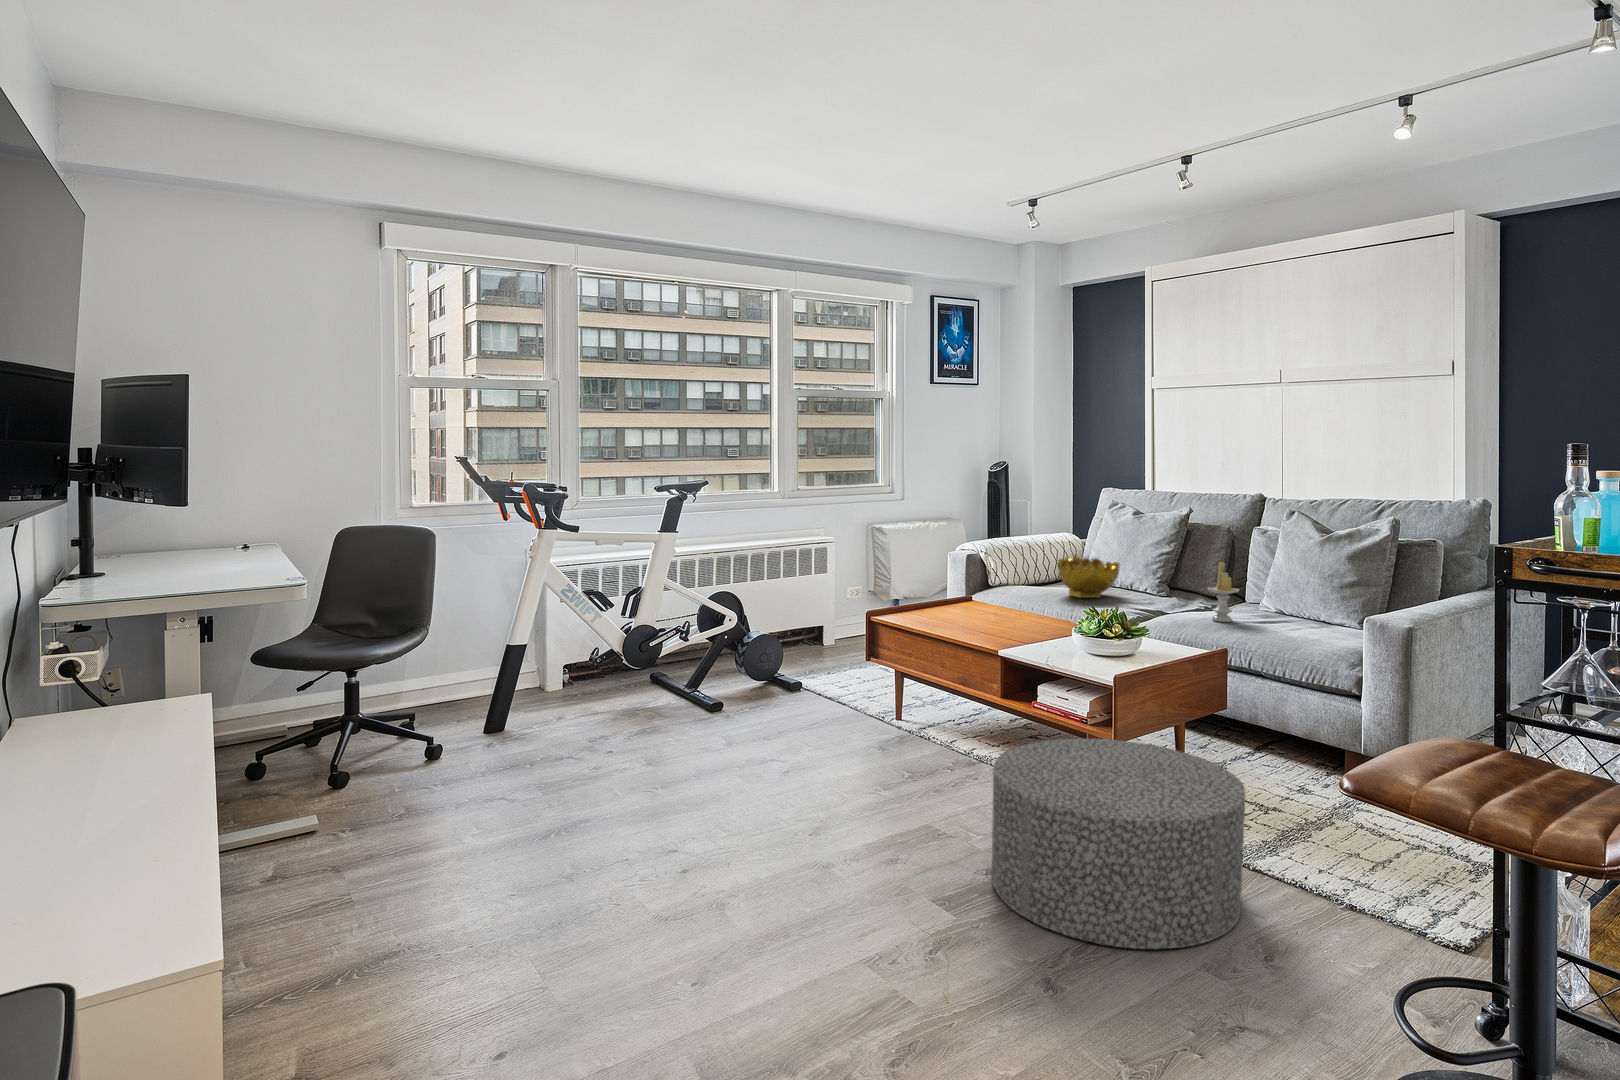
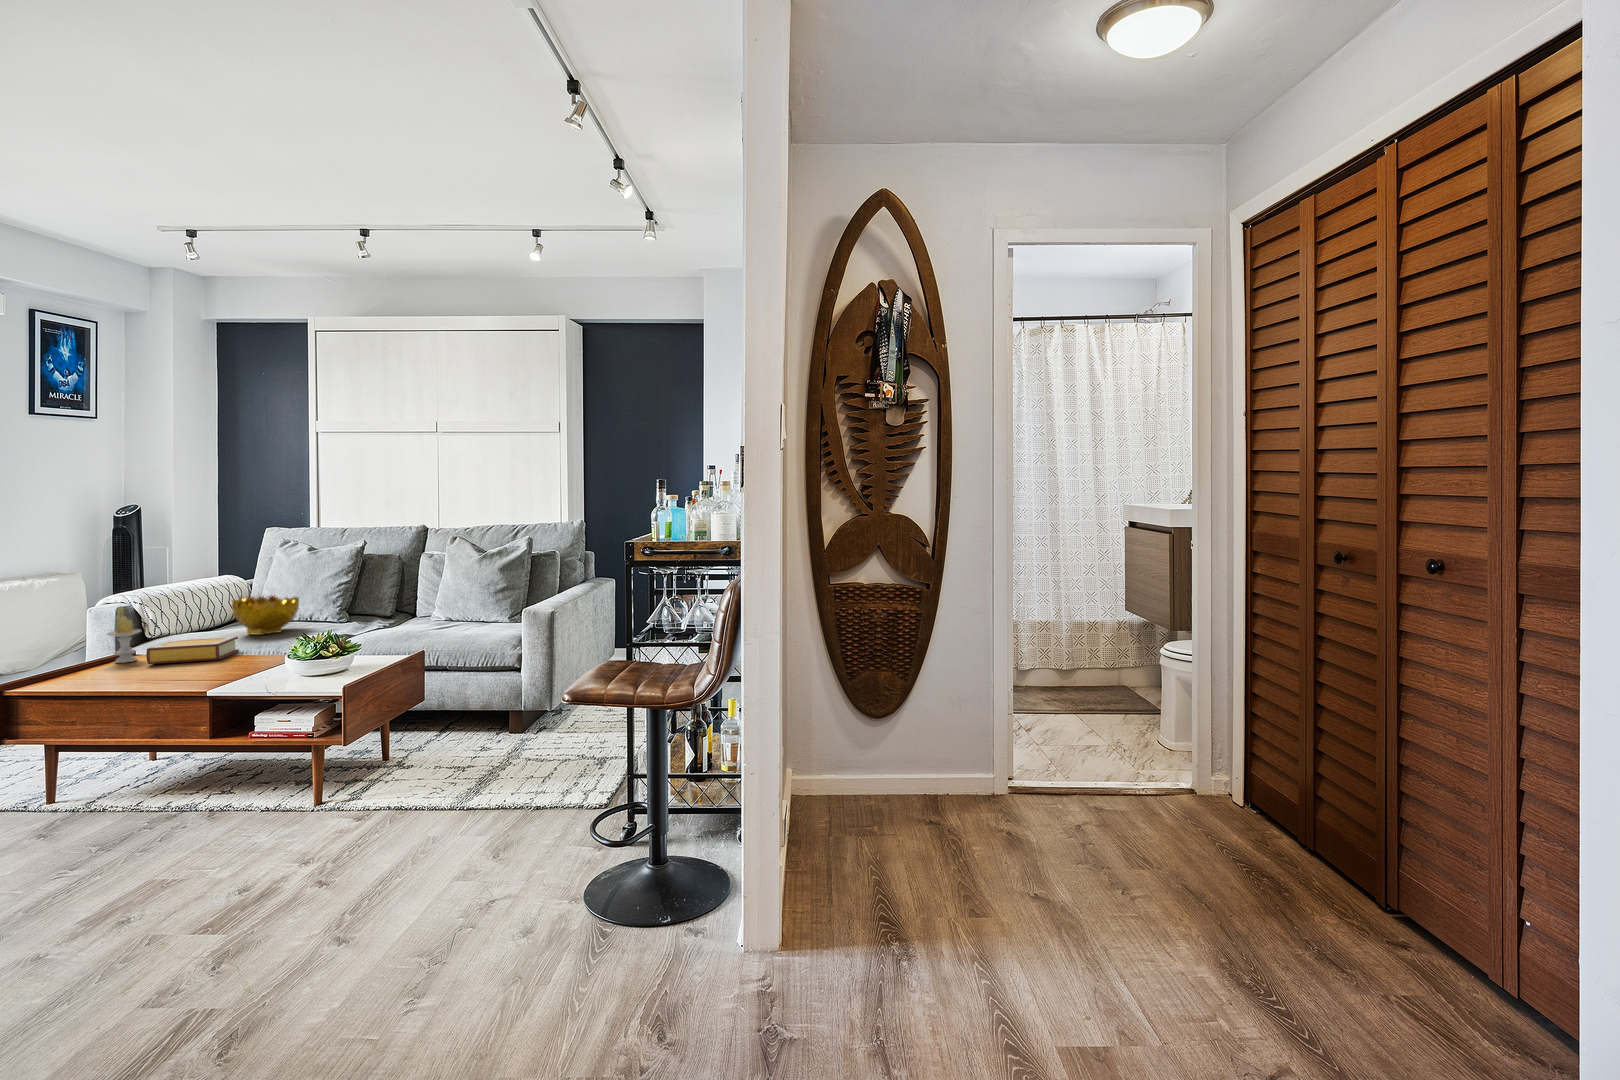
candle: present [1207,562,1239,622] -> present [107,607,141,663]
book: none [978,593,1055,619] -> present [146,637,239,664]
ottoman: present [992,738,1246,949] -> none [229,734,466,910]

